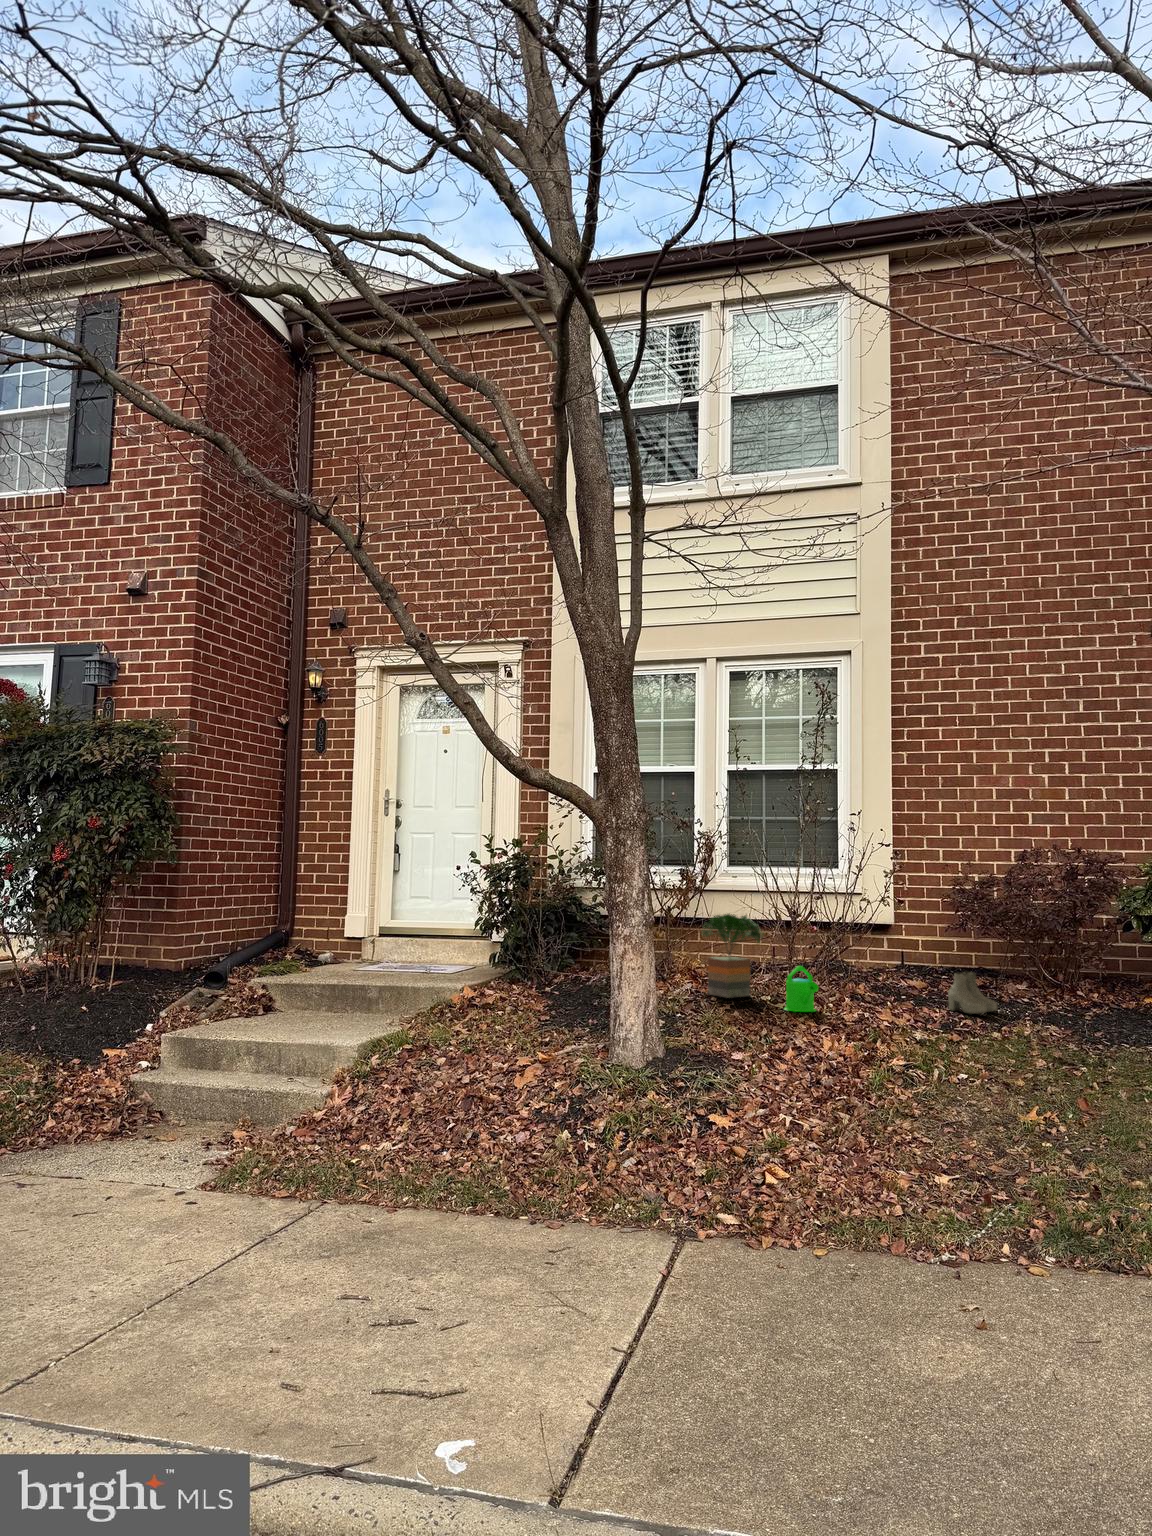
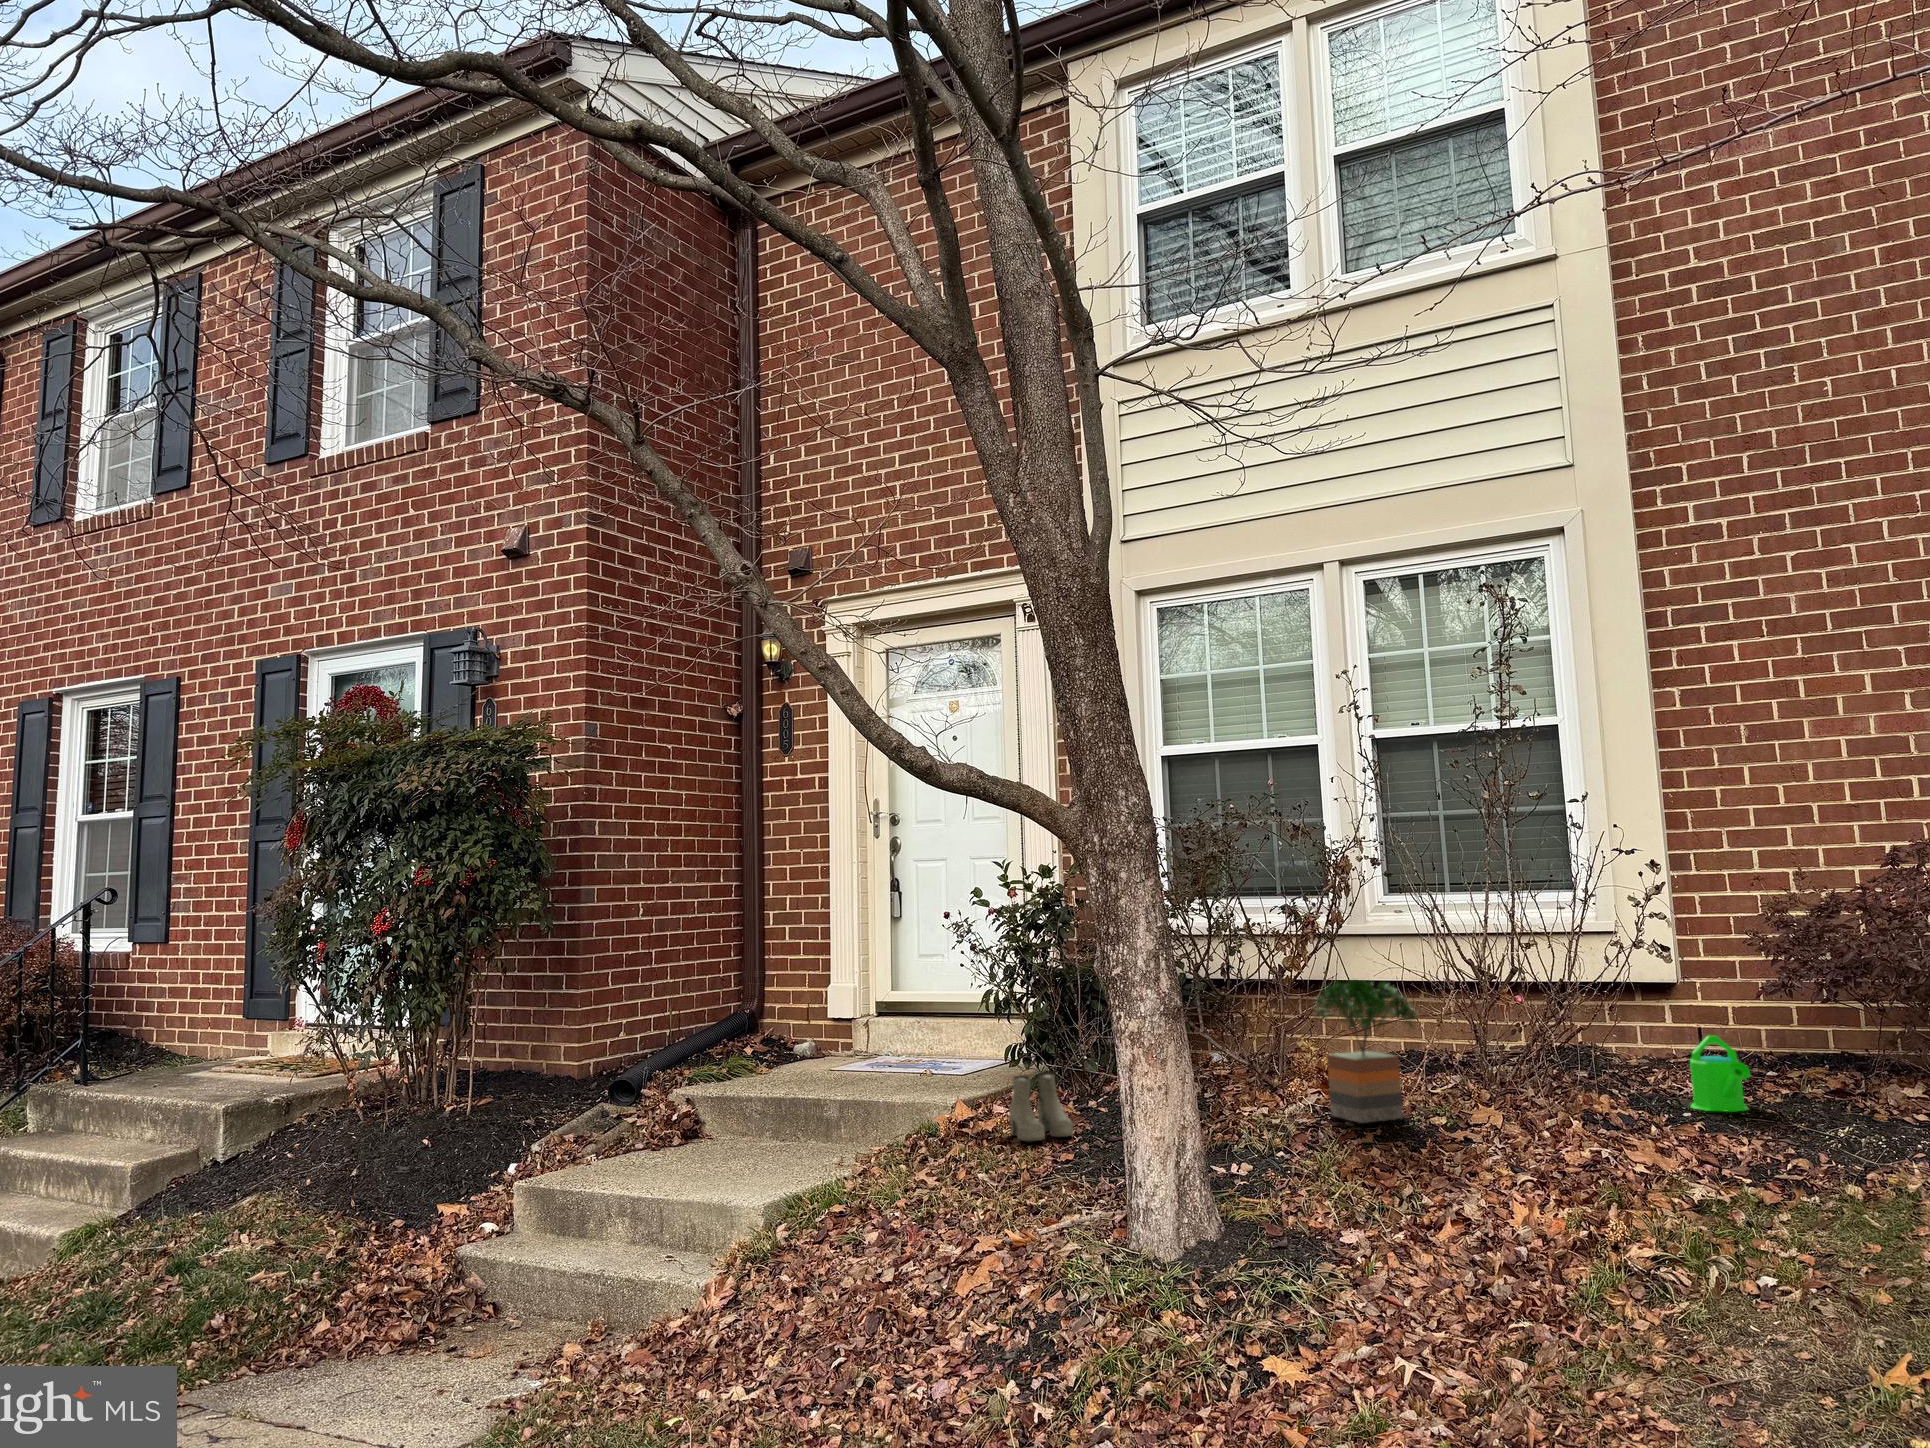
watering can: present [784,966,818,1012] -> present [1690,1035,1750,1112]
boots: present [948,972,997,1014] -> present [1009,1073,1073,1142]

